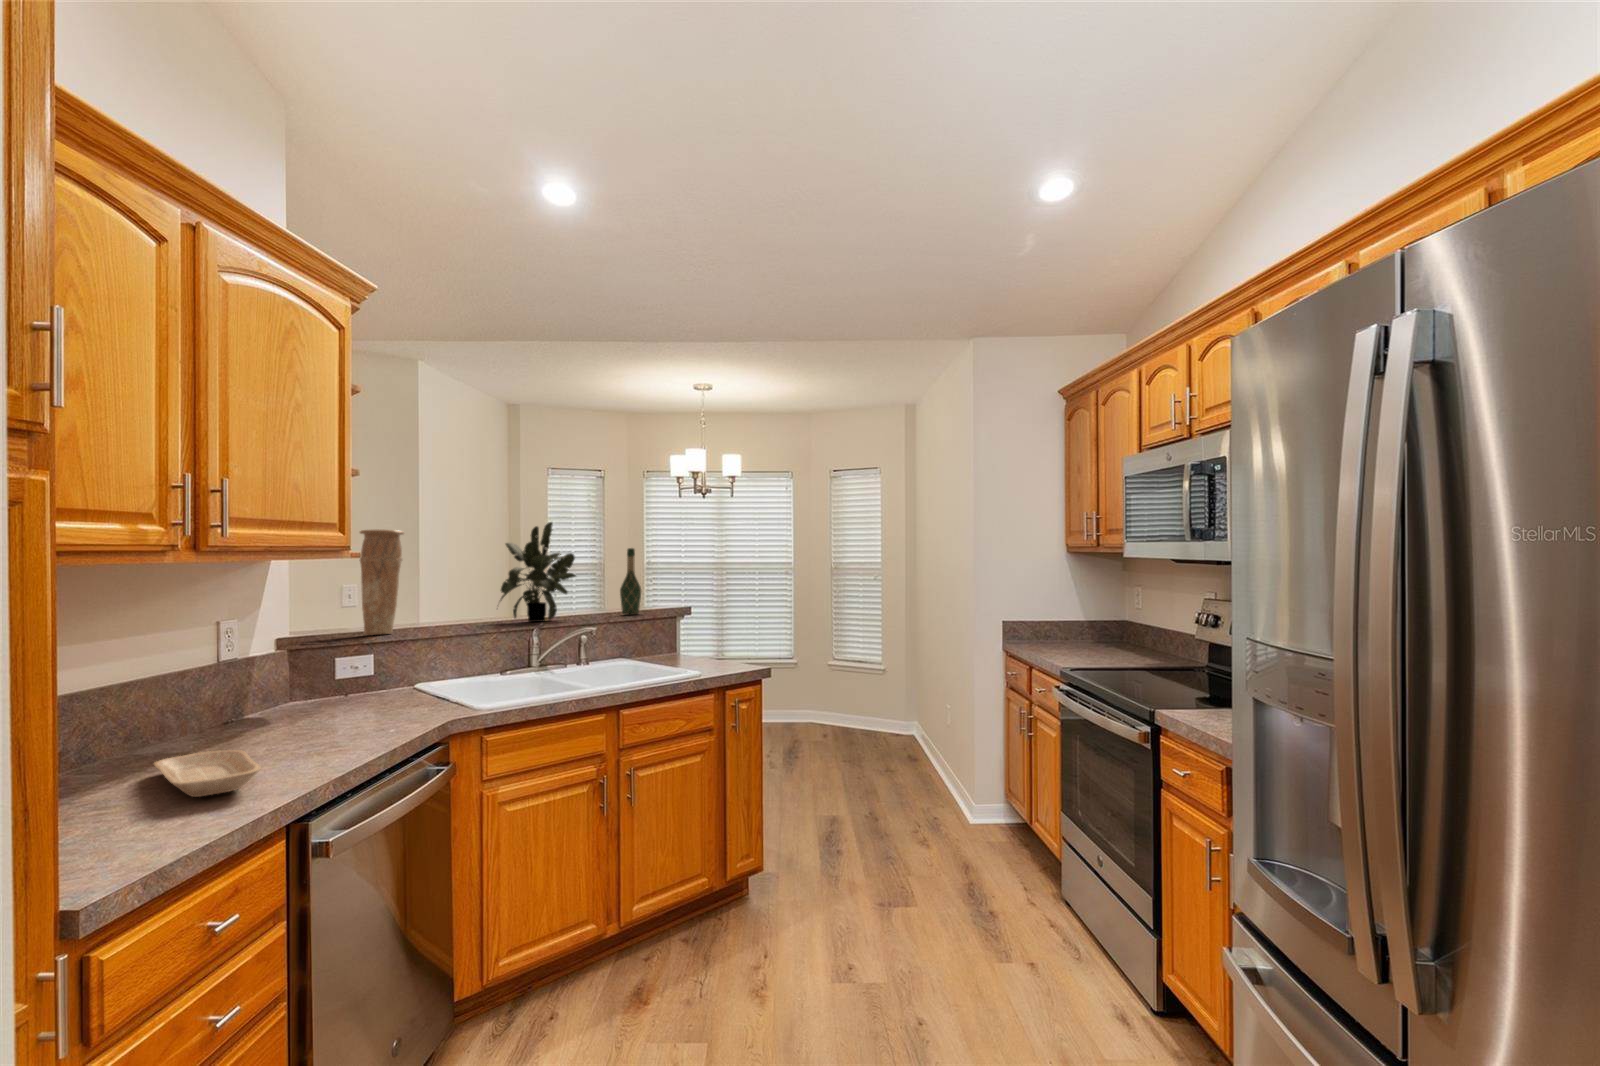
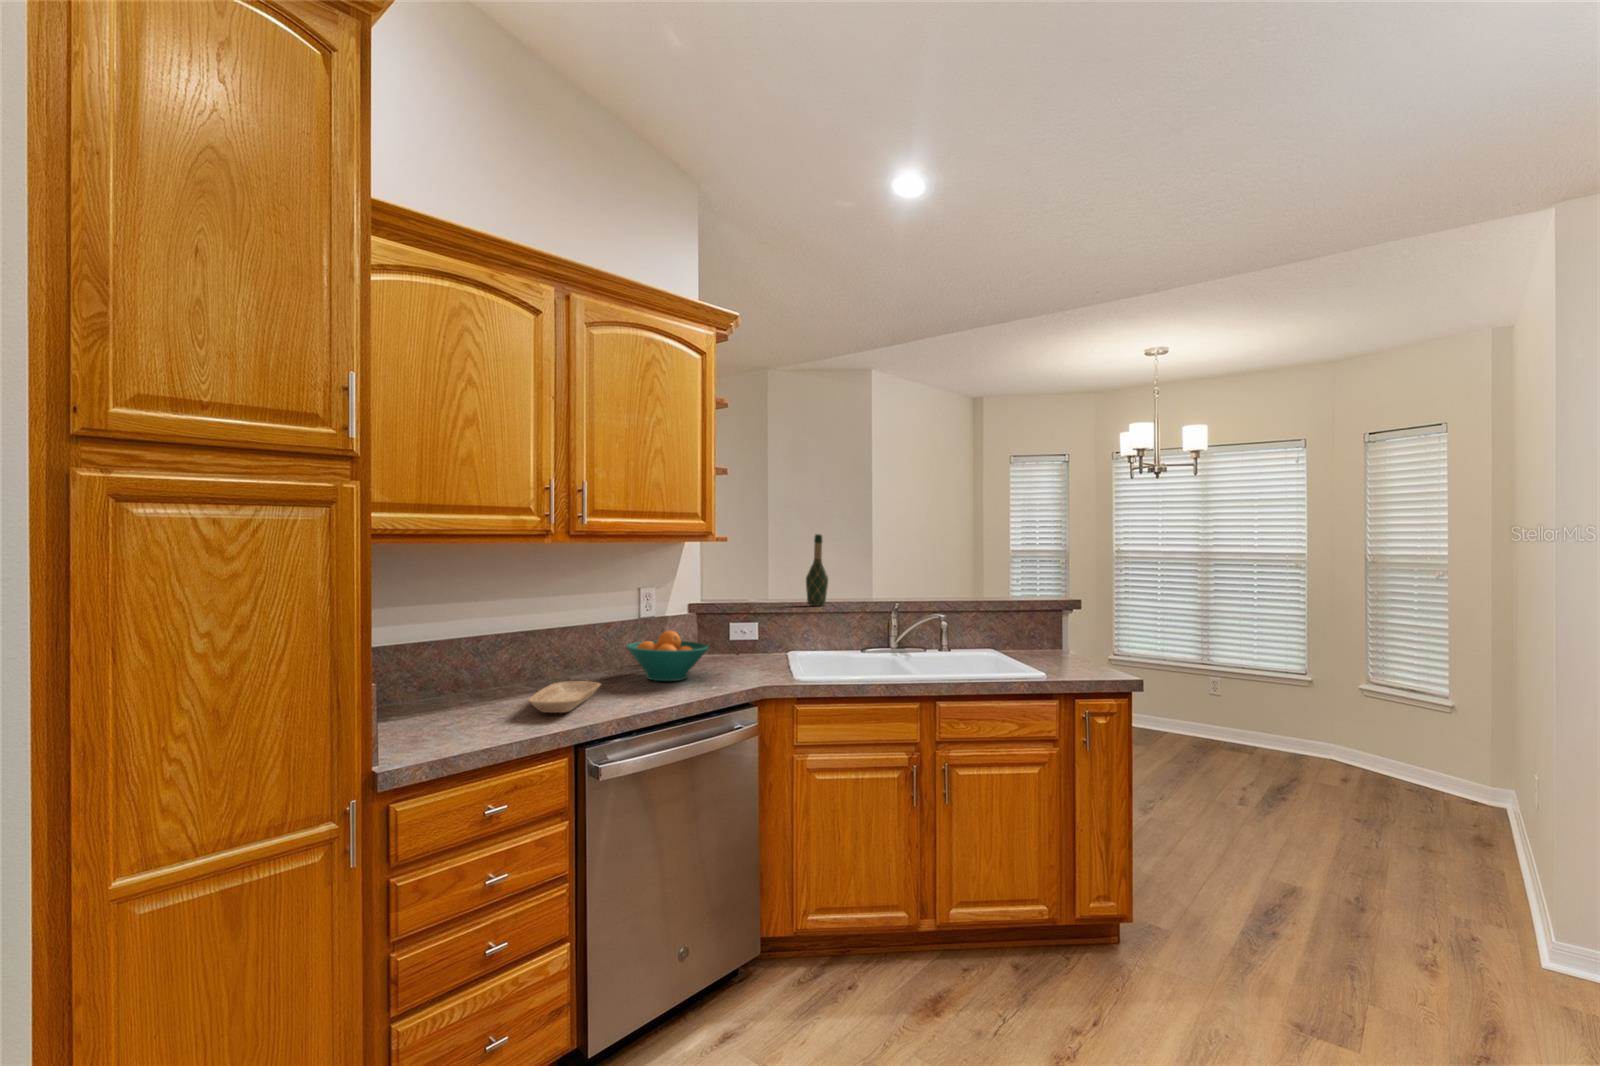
potted plant: present [501,522,576,622] -> none [866,511,942,606]
vase: present [360,529,404,635] -> none [747,520,779,607]
wine bottle: present [620,548,641,614] -> present [806,534,828,606]
fruit bowl: none [238,670,368,738] -> present [626,630,709,681]

